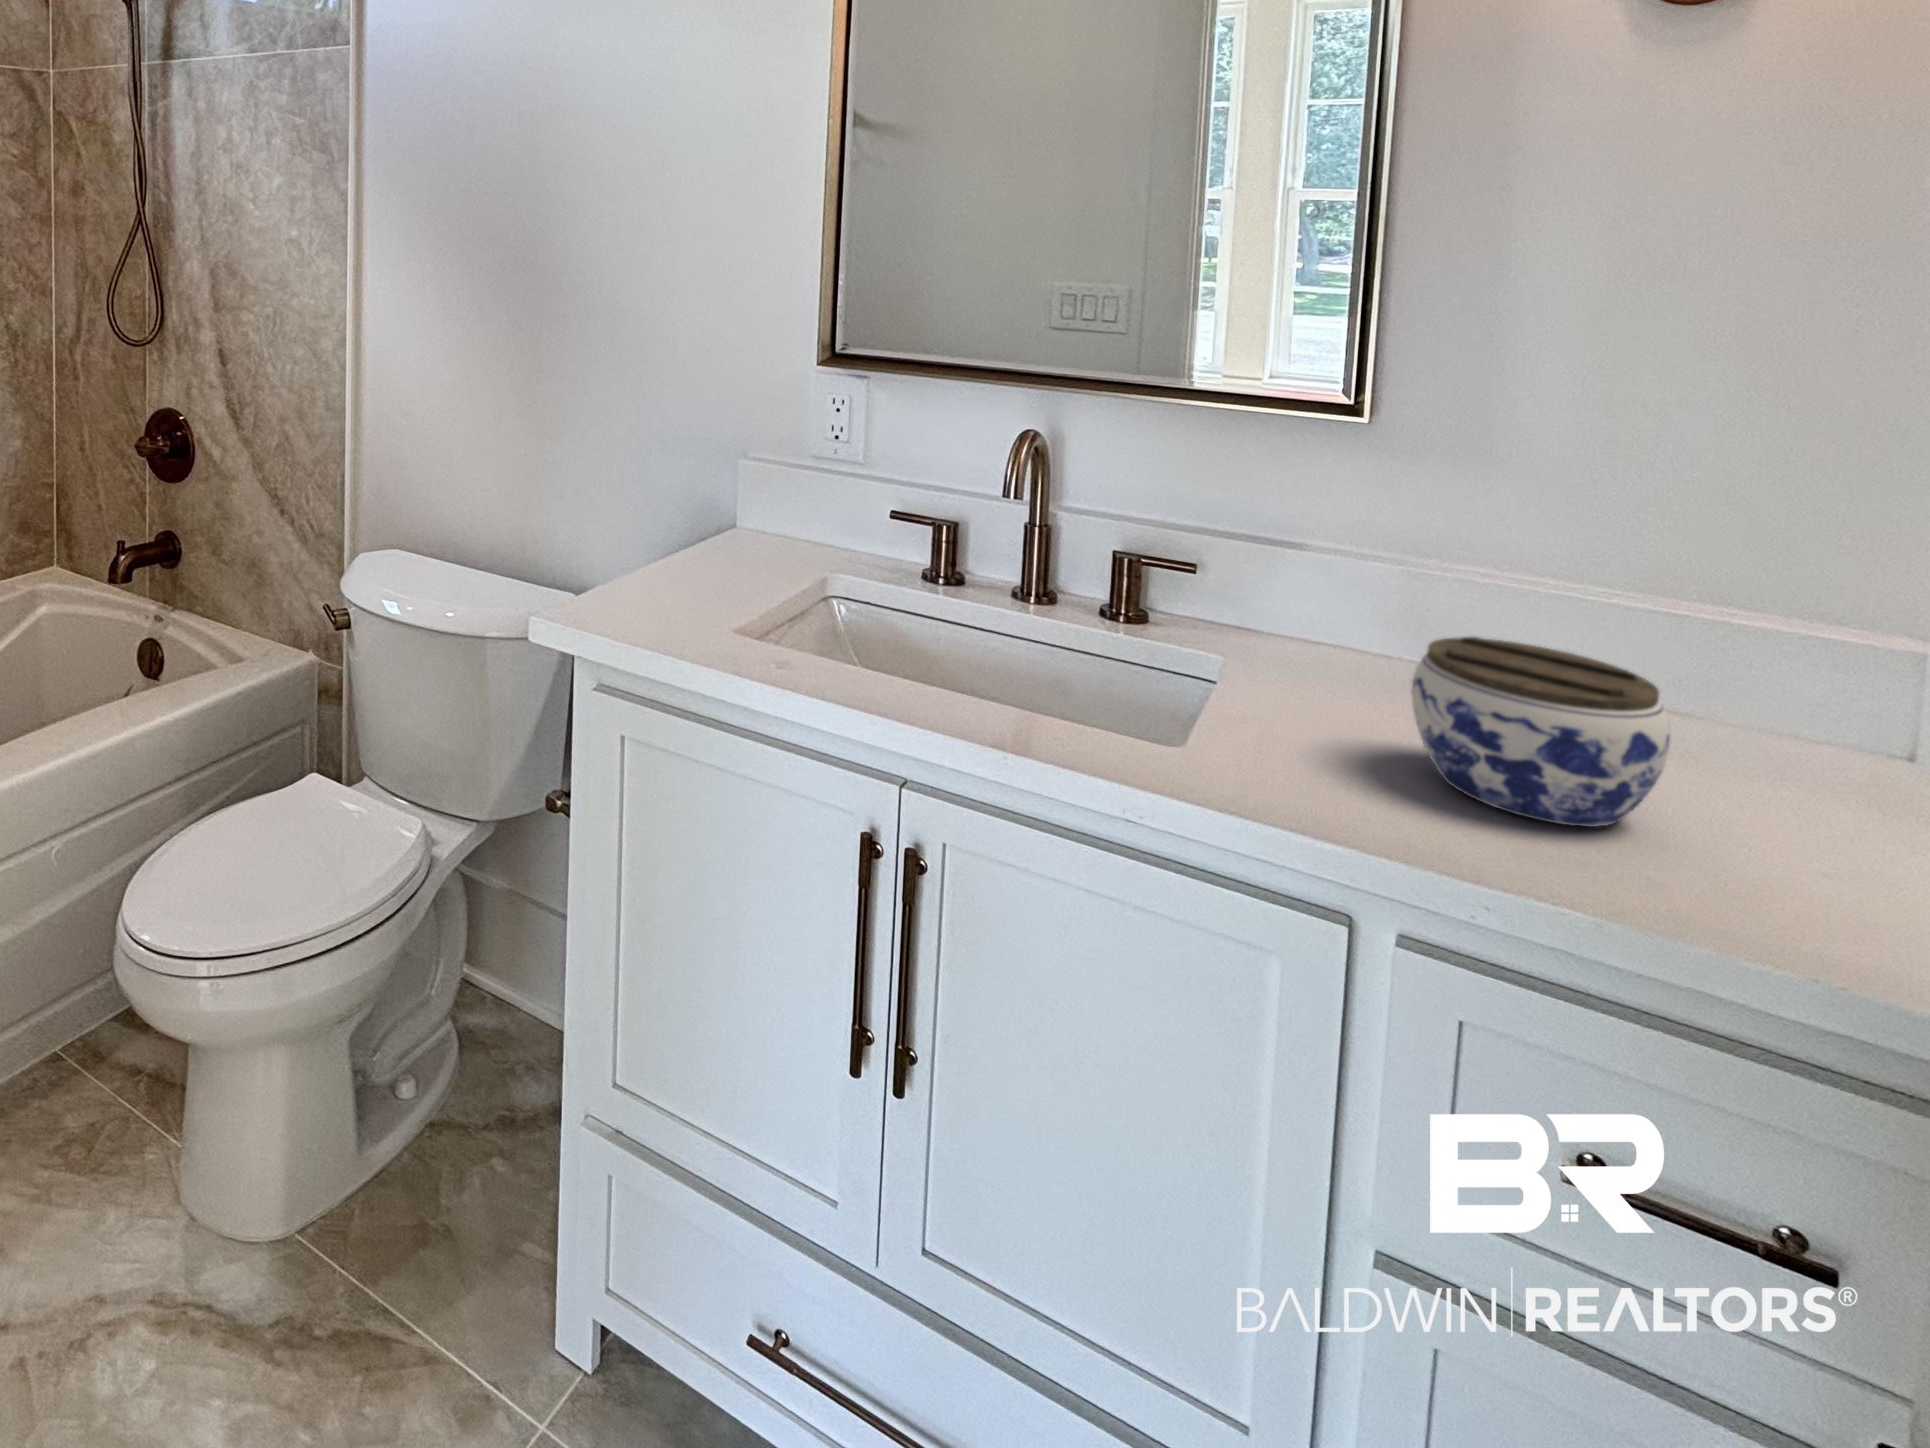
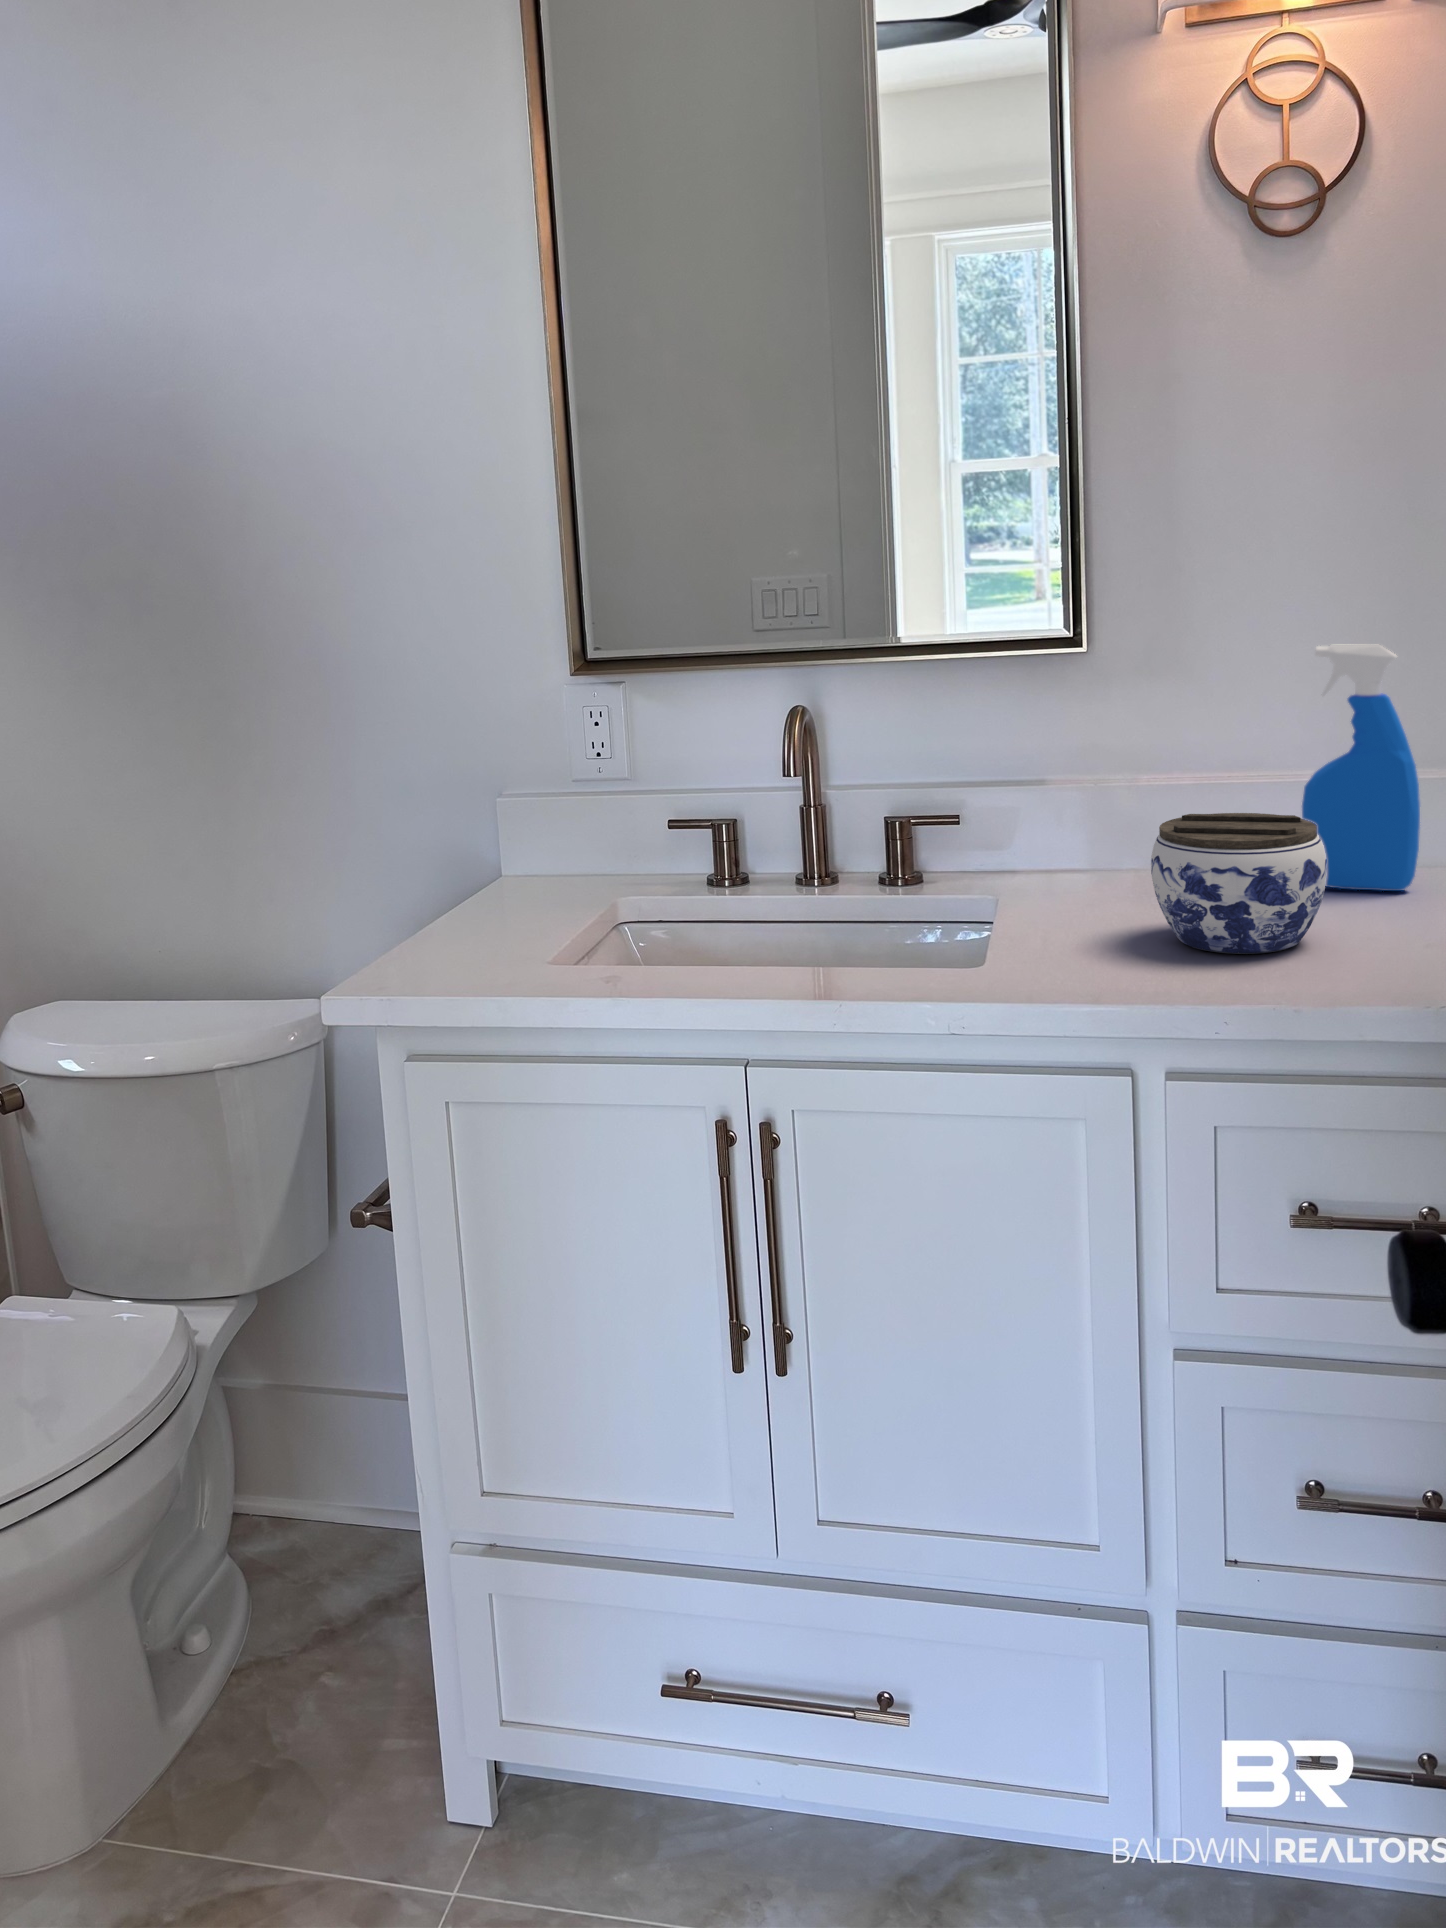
spray bottle: none [1646,470,1839,782] -> present [1302,645,1420,891]

